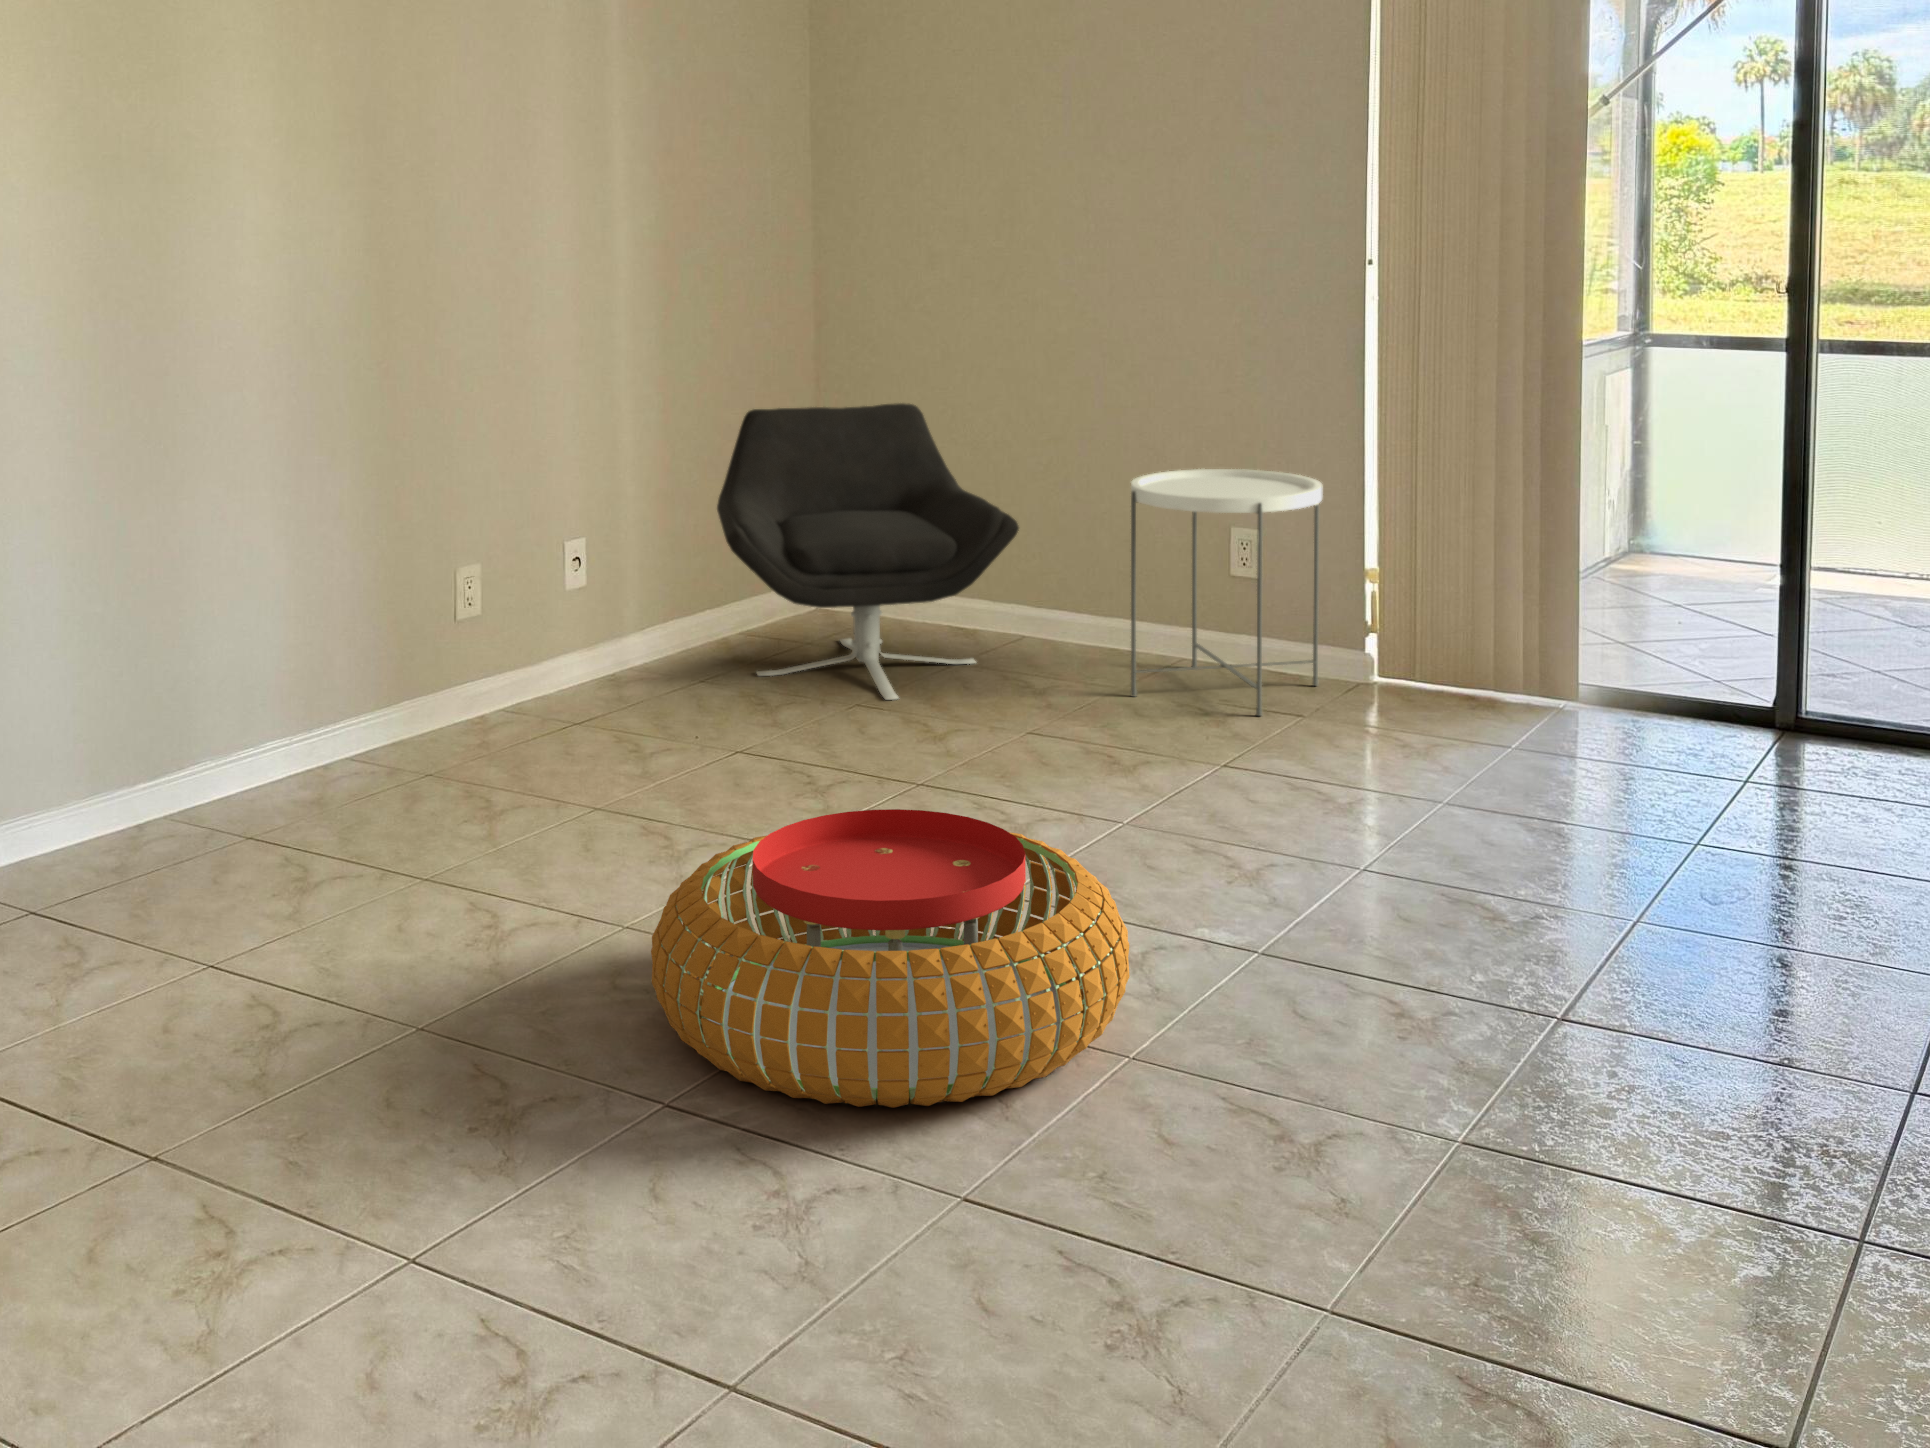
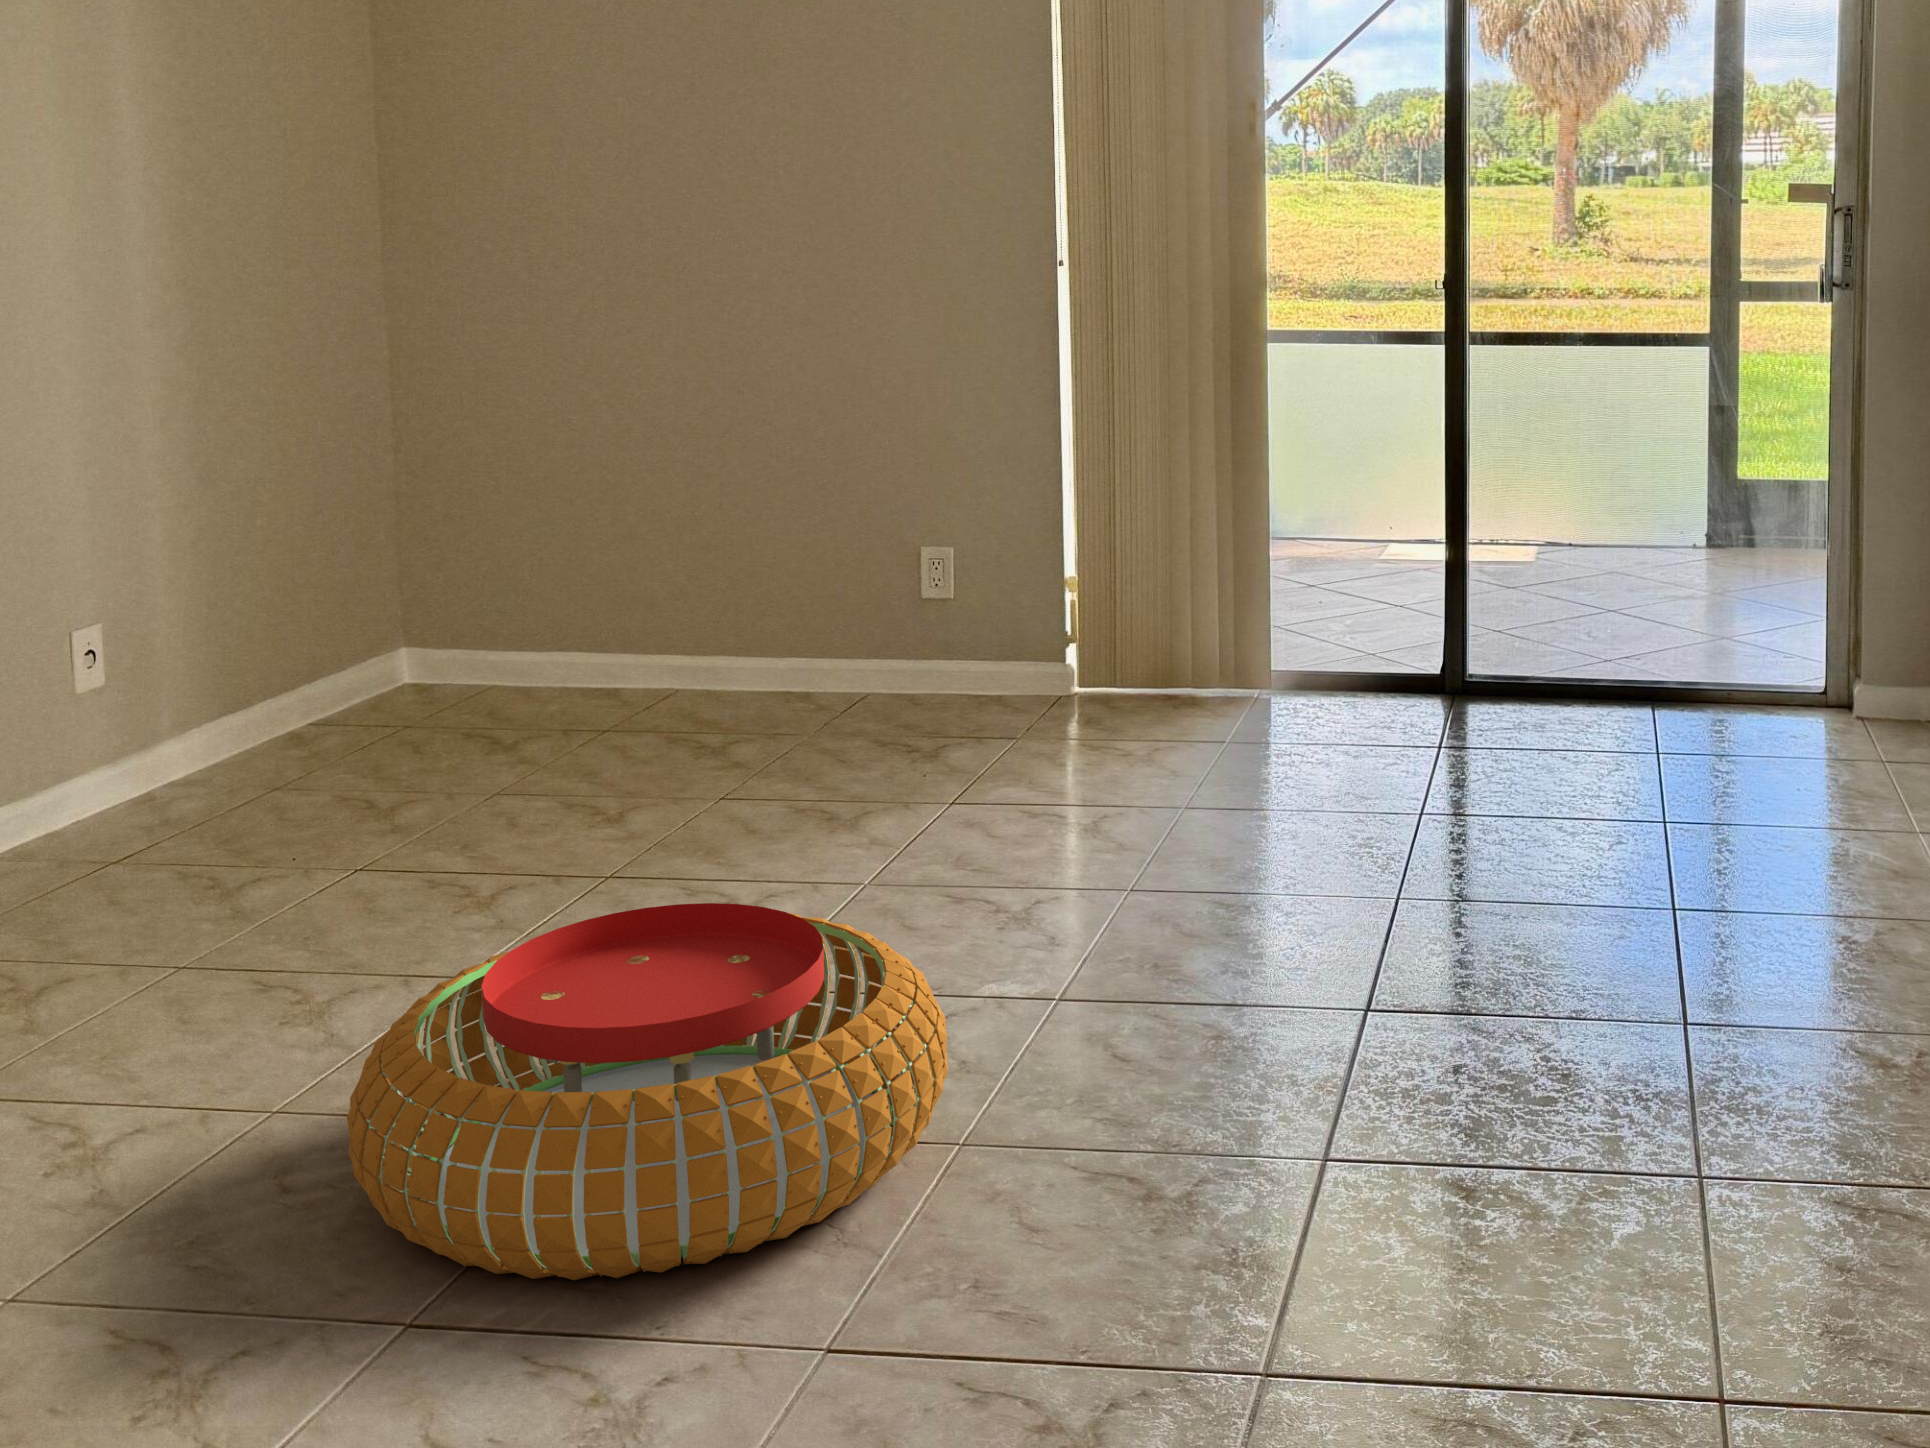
lounge chair: present [717,403,1019,700] -> none [285,432,680,777]
side table: present [1131,469,1322,716] -> none [810,484,1016,744]

